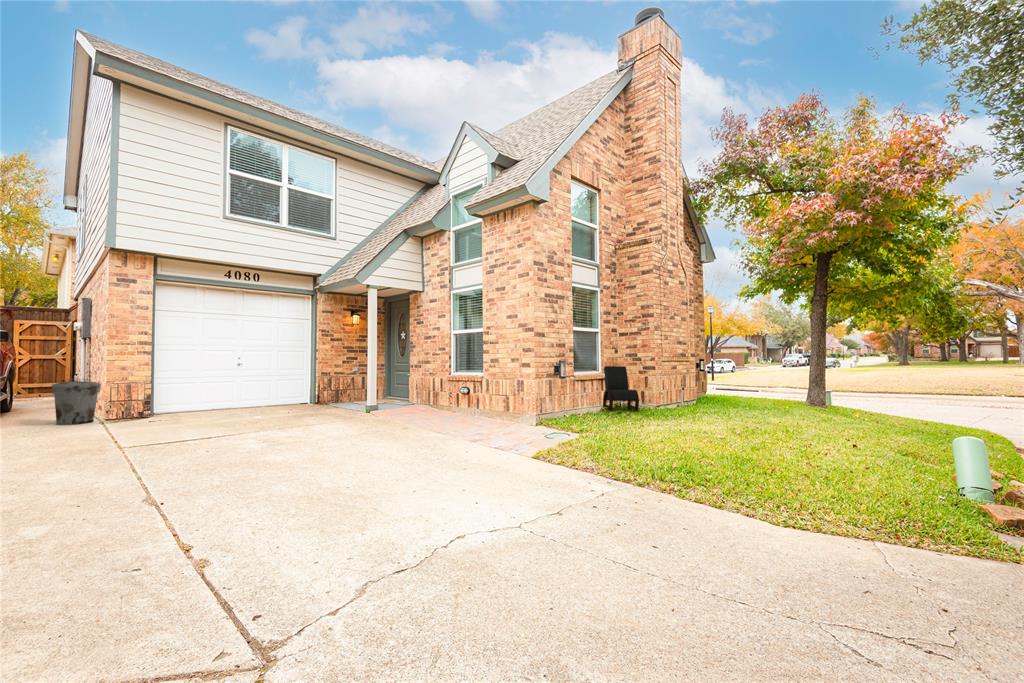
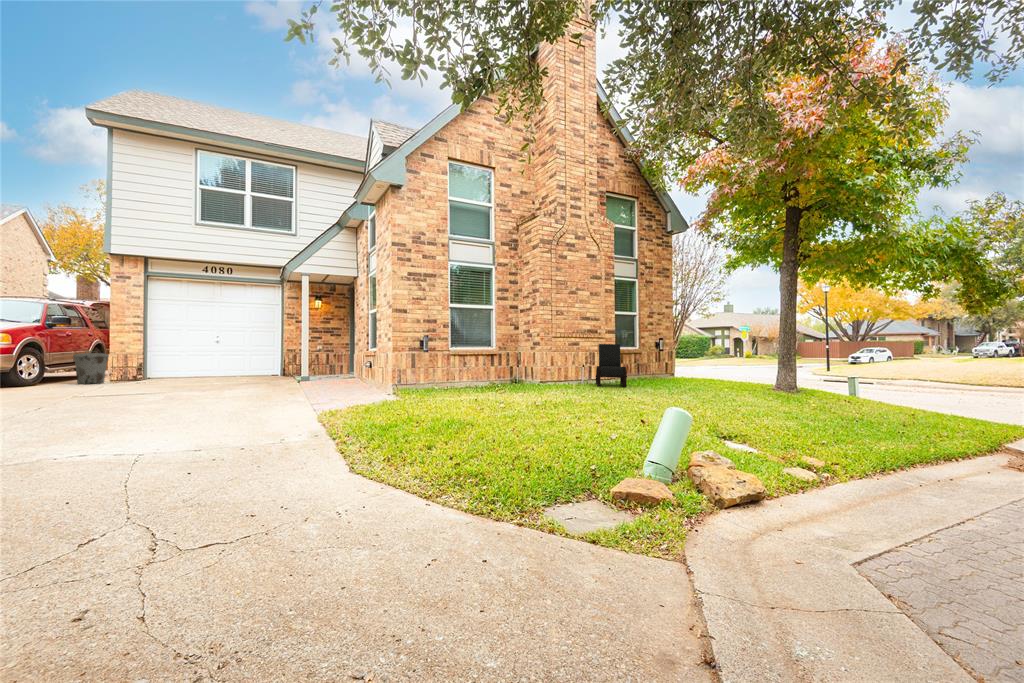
lounge chair: present [603,366,639,411] -> present [596,344,627,387]

